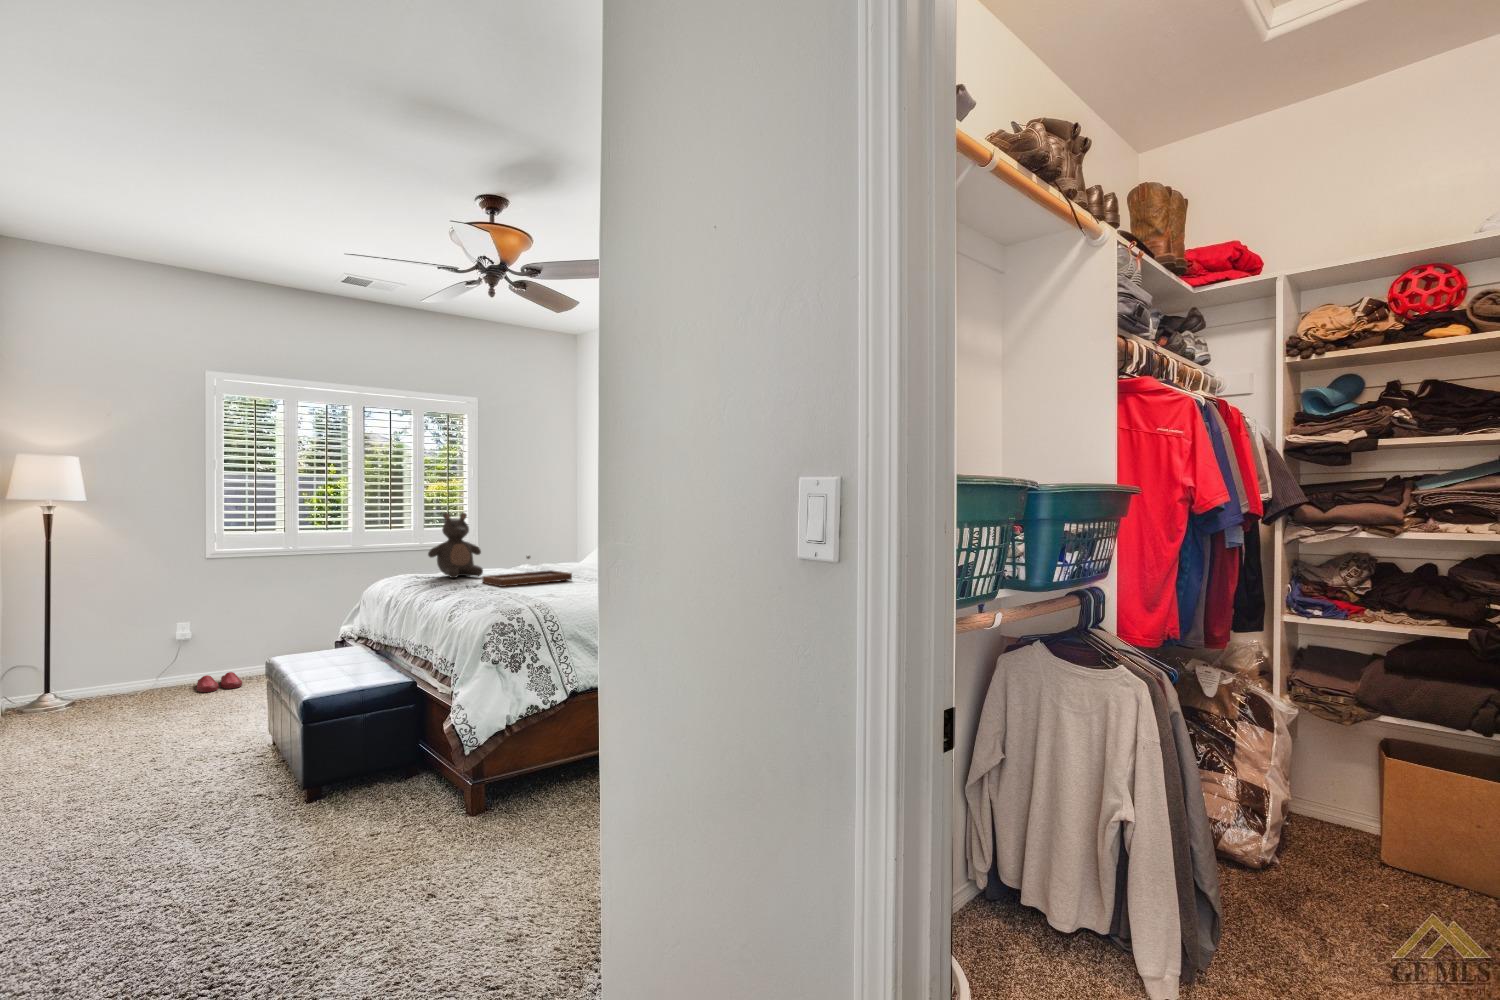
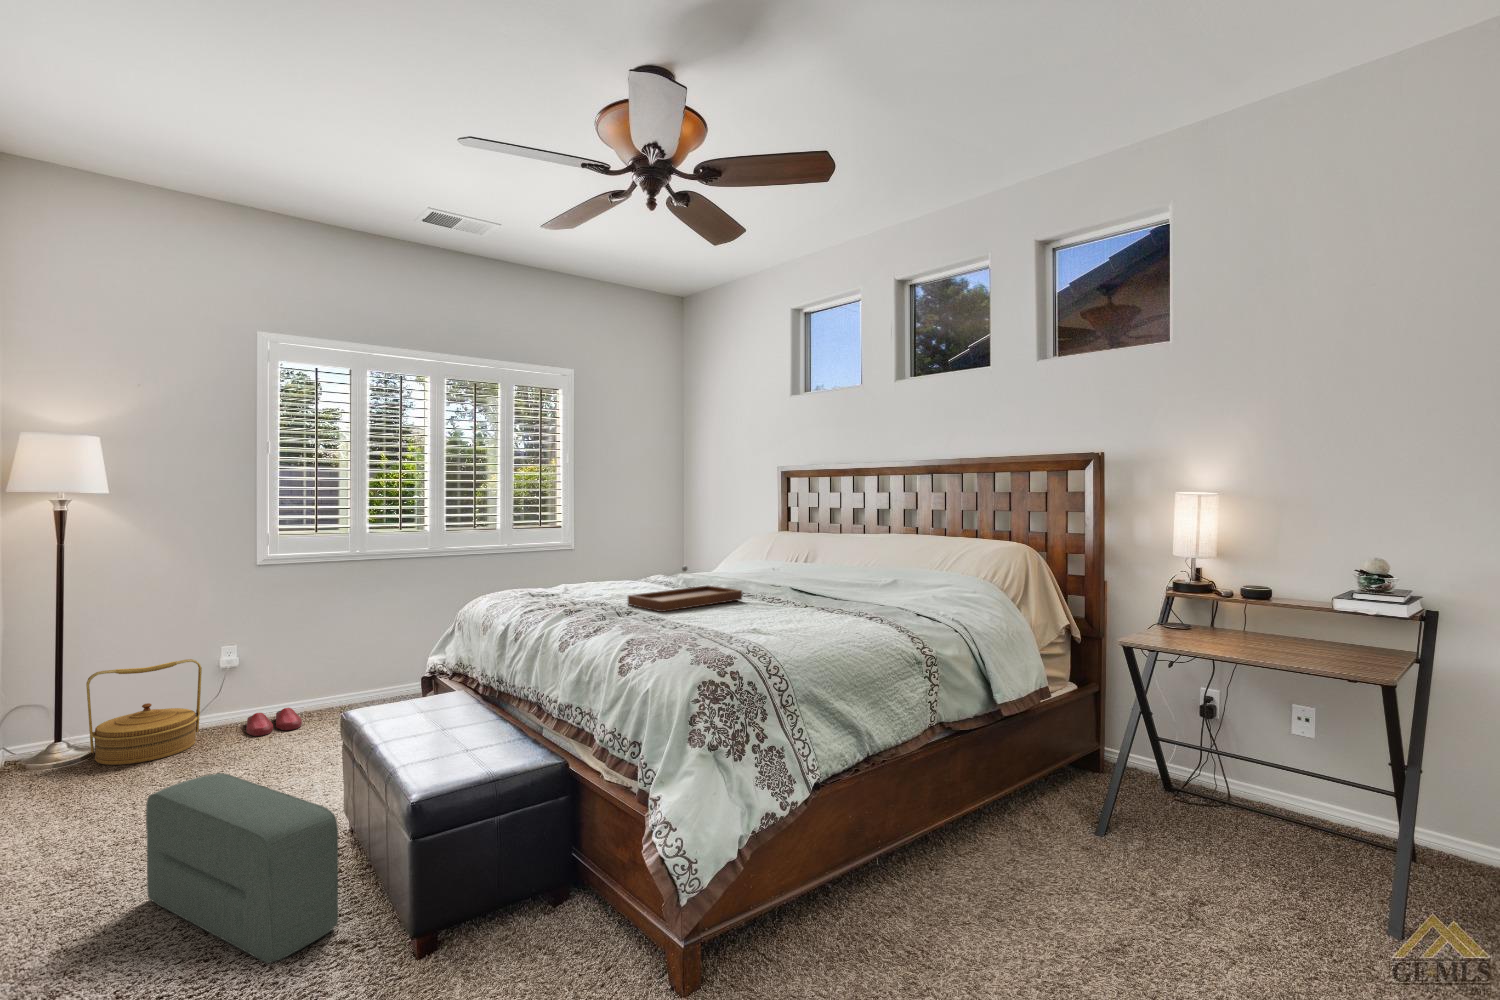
teddy bear: present [428,513,483,578] -> none [548,508,620,597]
woven basket: none [70,631,161,710] -> present [86,659,202,765]
pouf: none [126,696,258,805] -> present [146,773,338,963]

